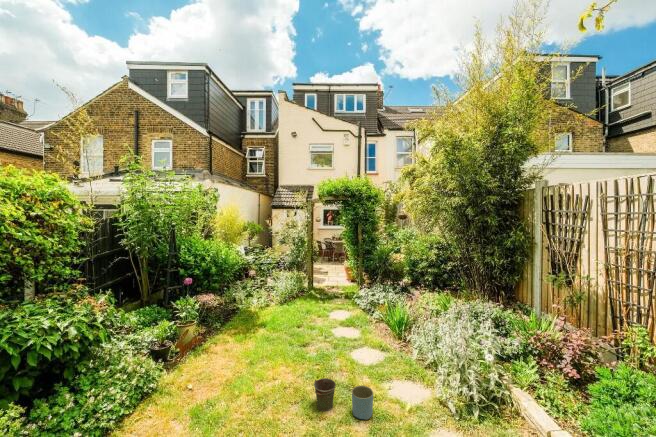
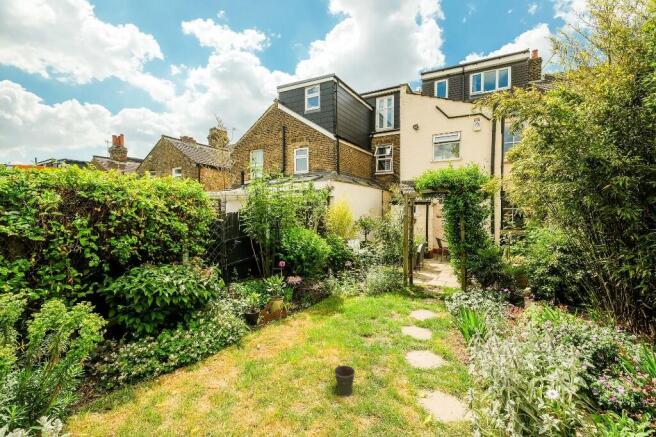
planter: present [352,386,373,420] -> none [362,381,384,416]

